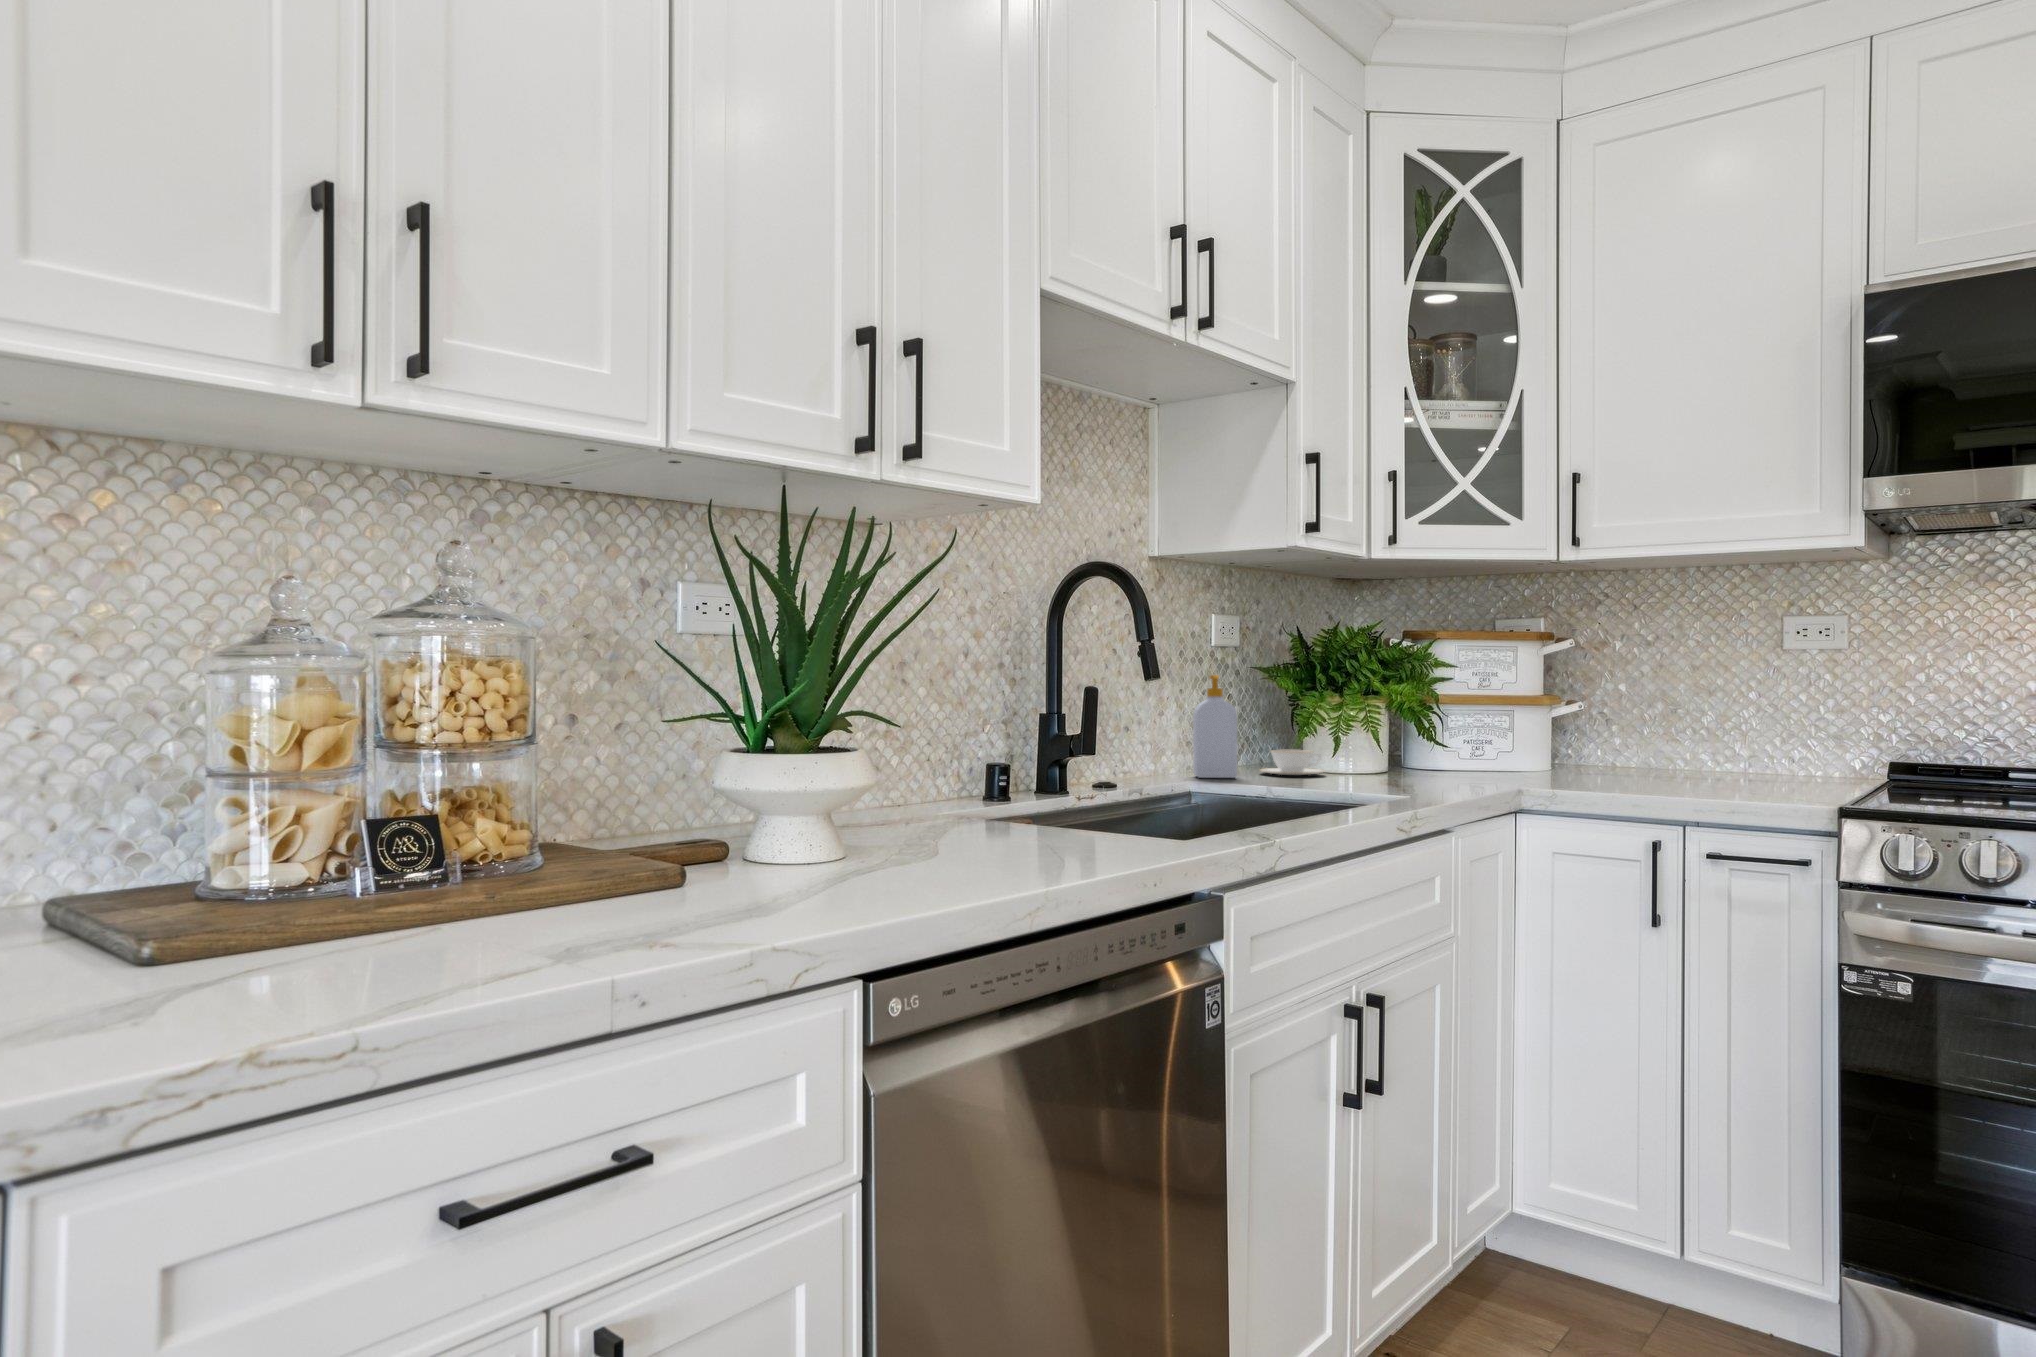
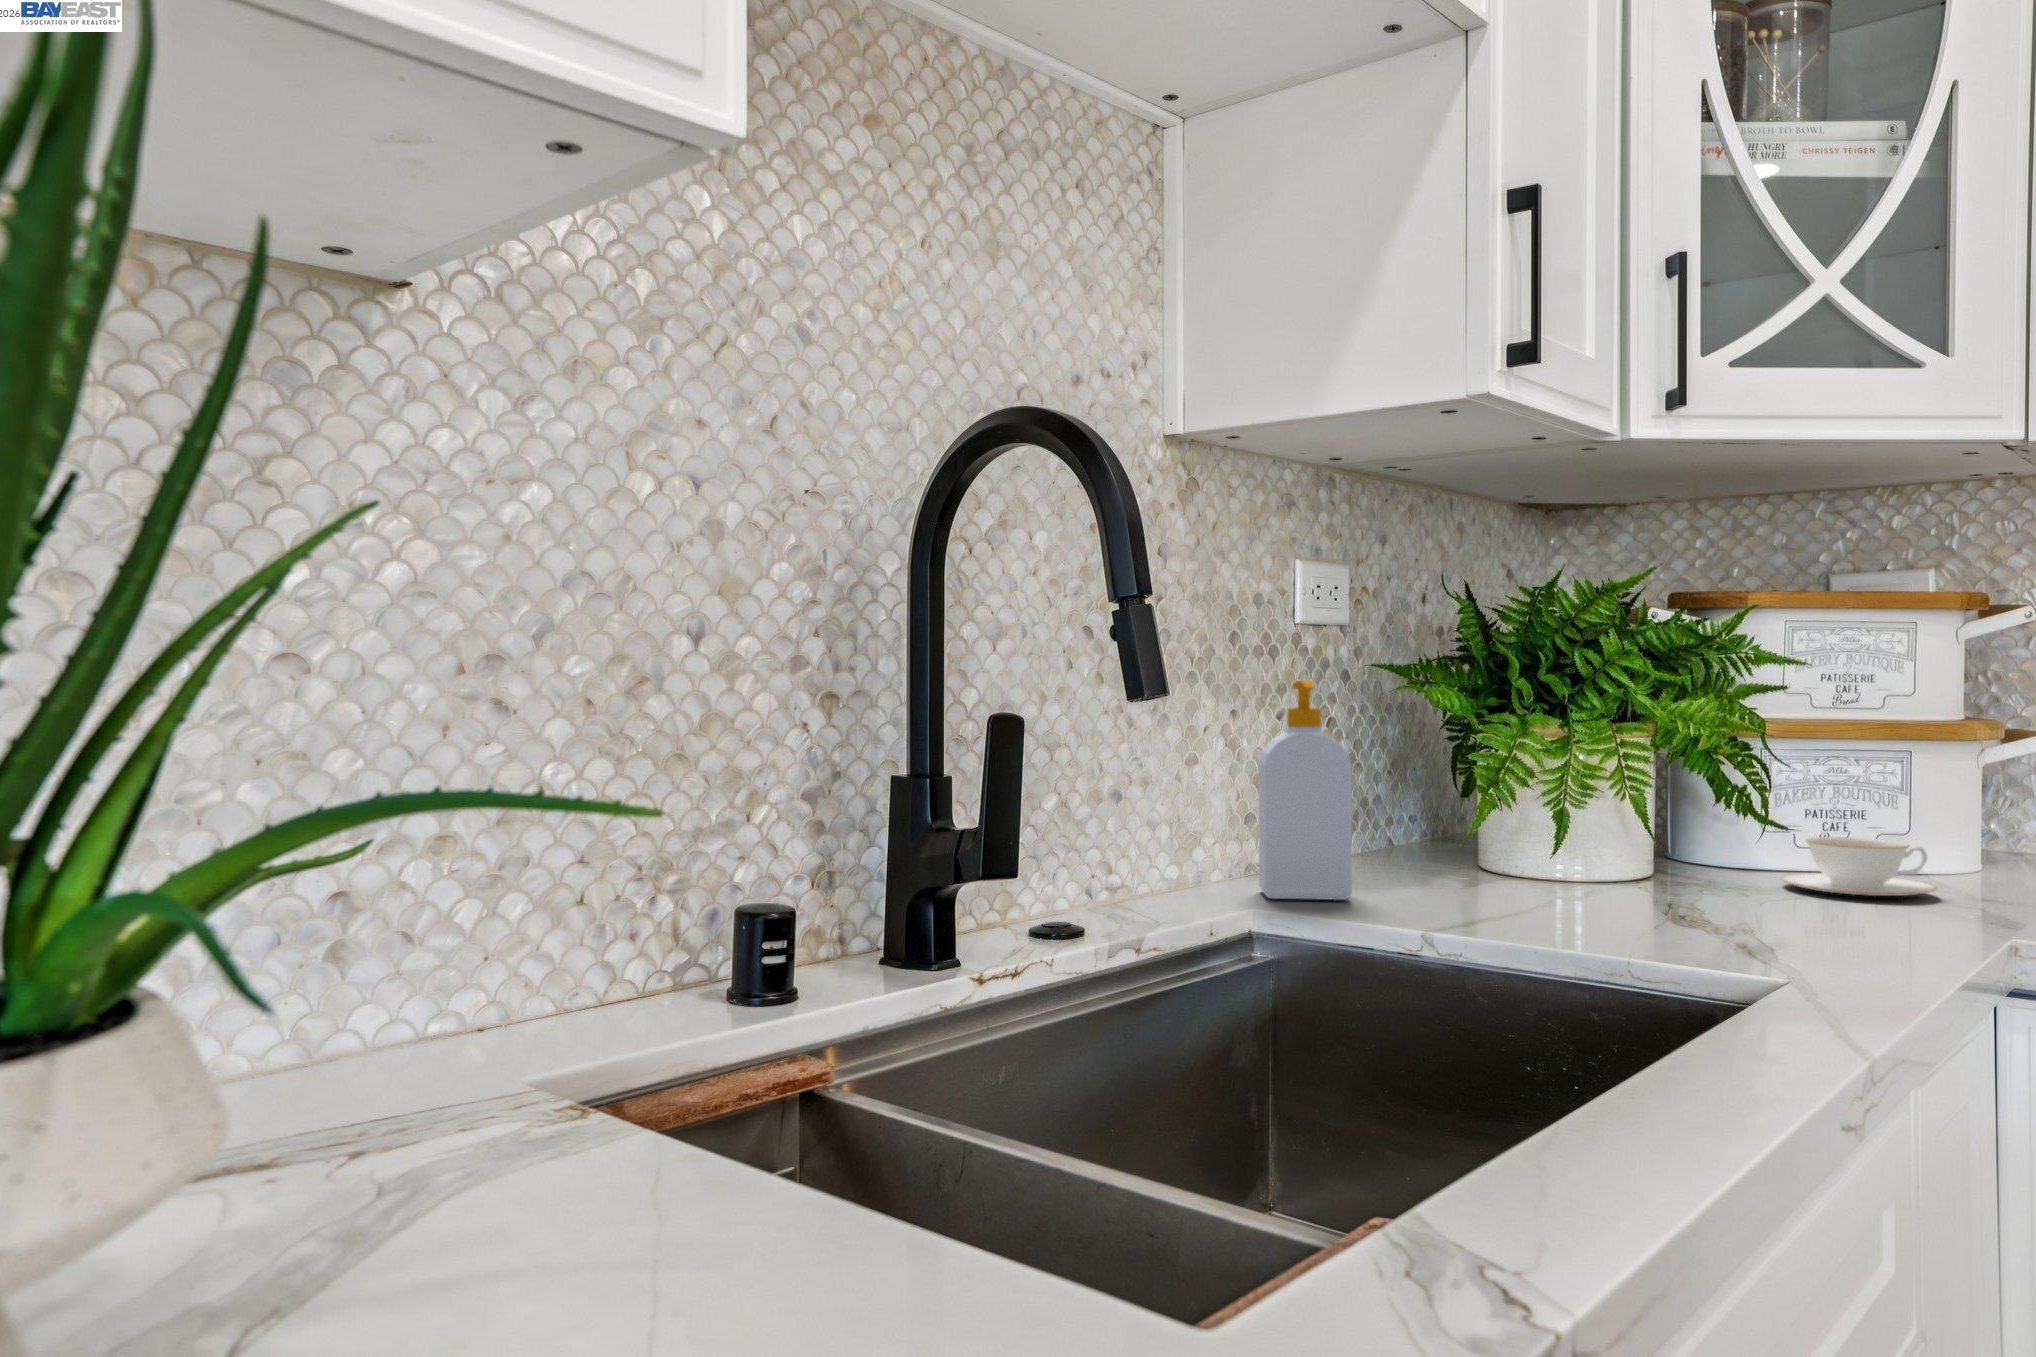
teacup: present [1260,750,1324,775] -> present [1781,837,1937,896]

